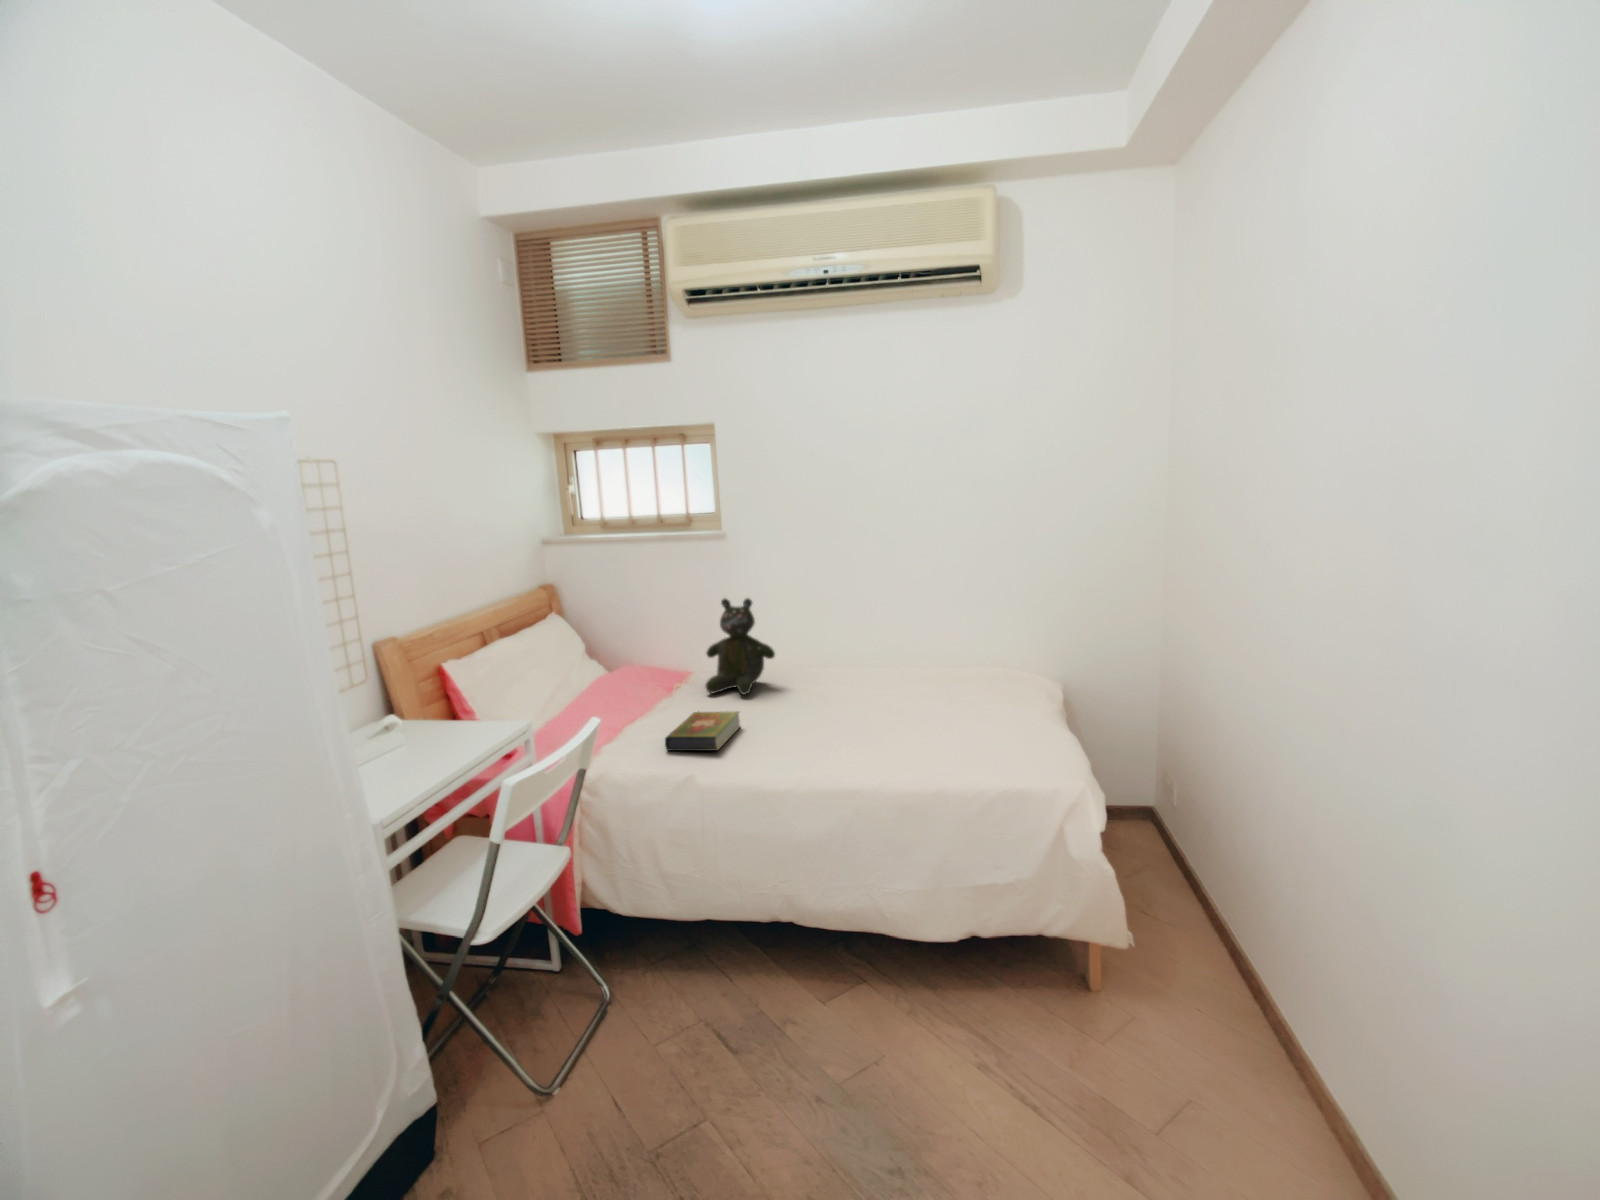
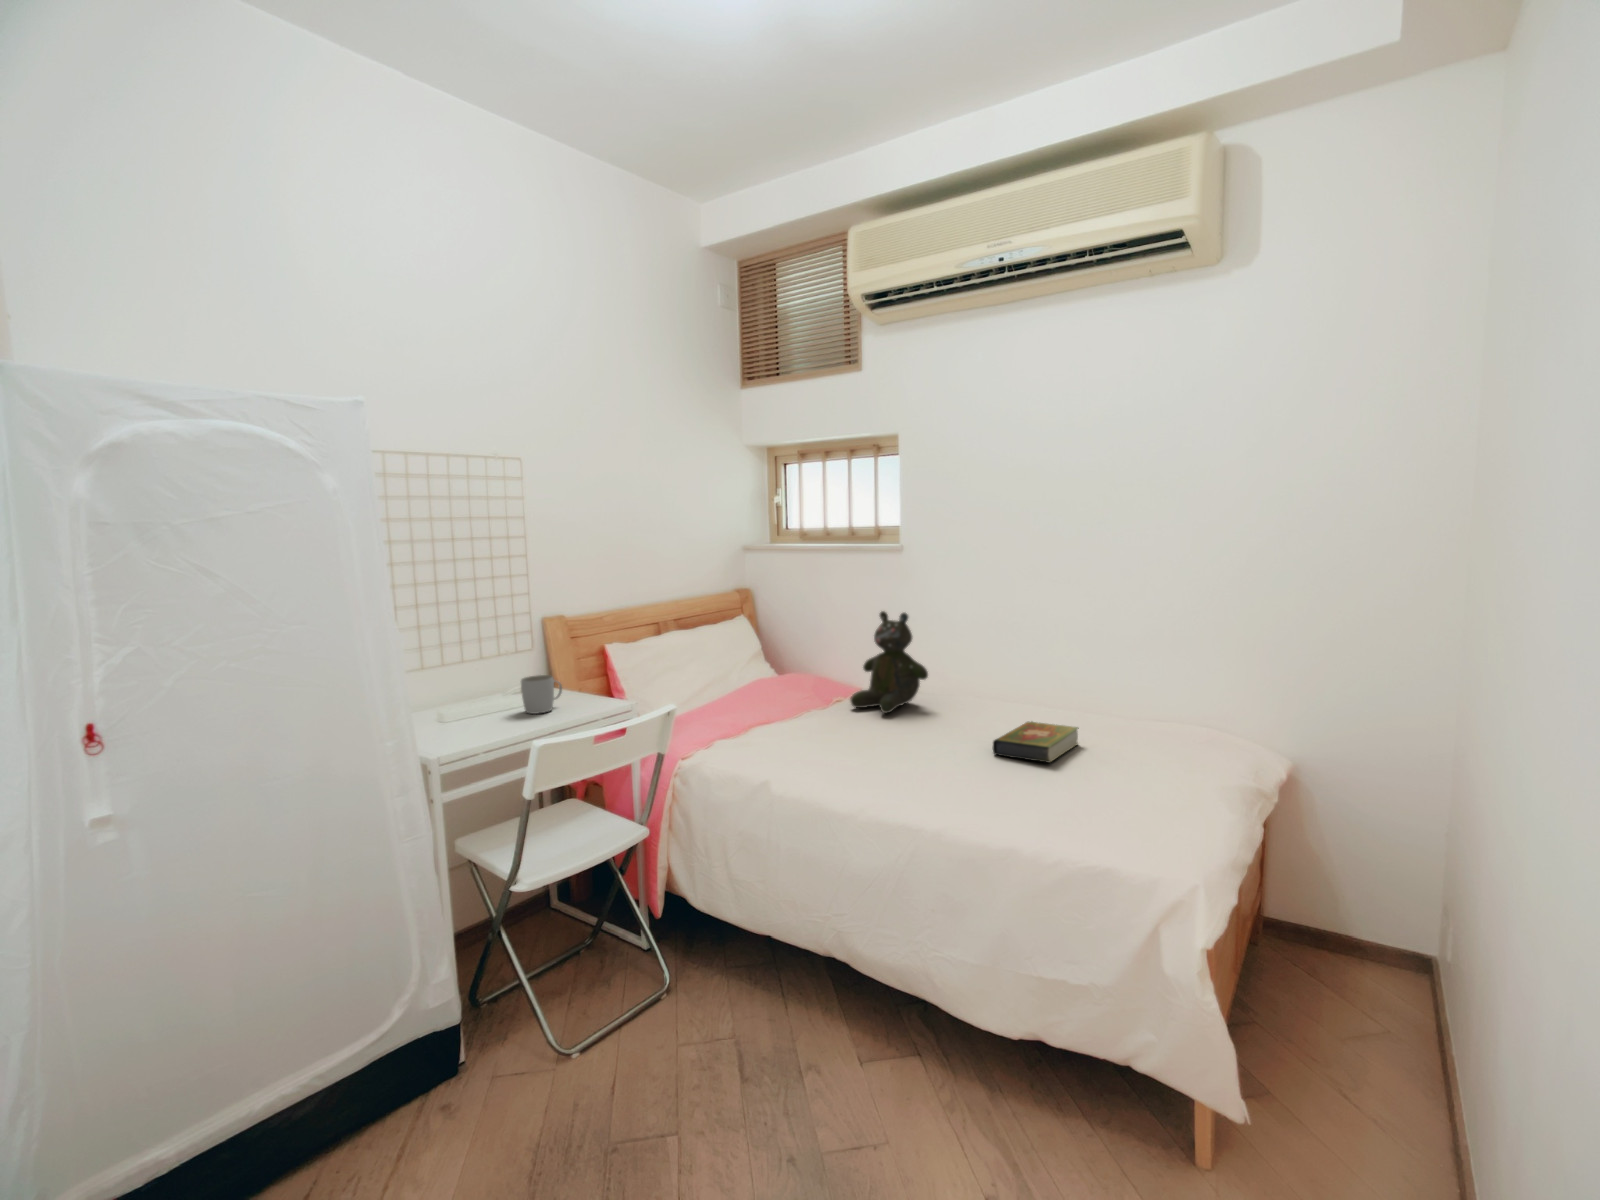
mug: none [397,709,440,755] -> present [521,675,562,714]
book: present [665,711,740,751] -> present [993,722,1079,763]

